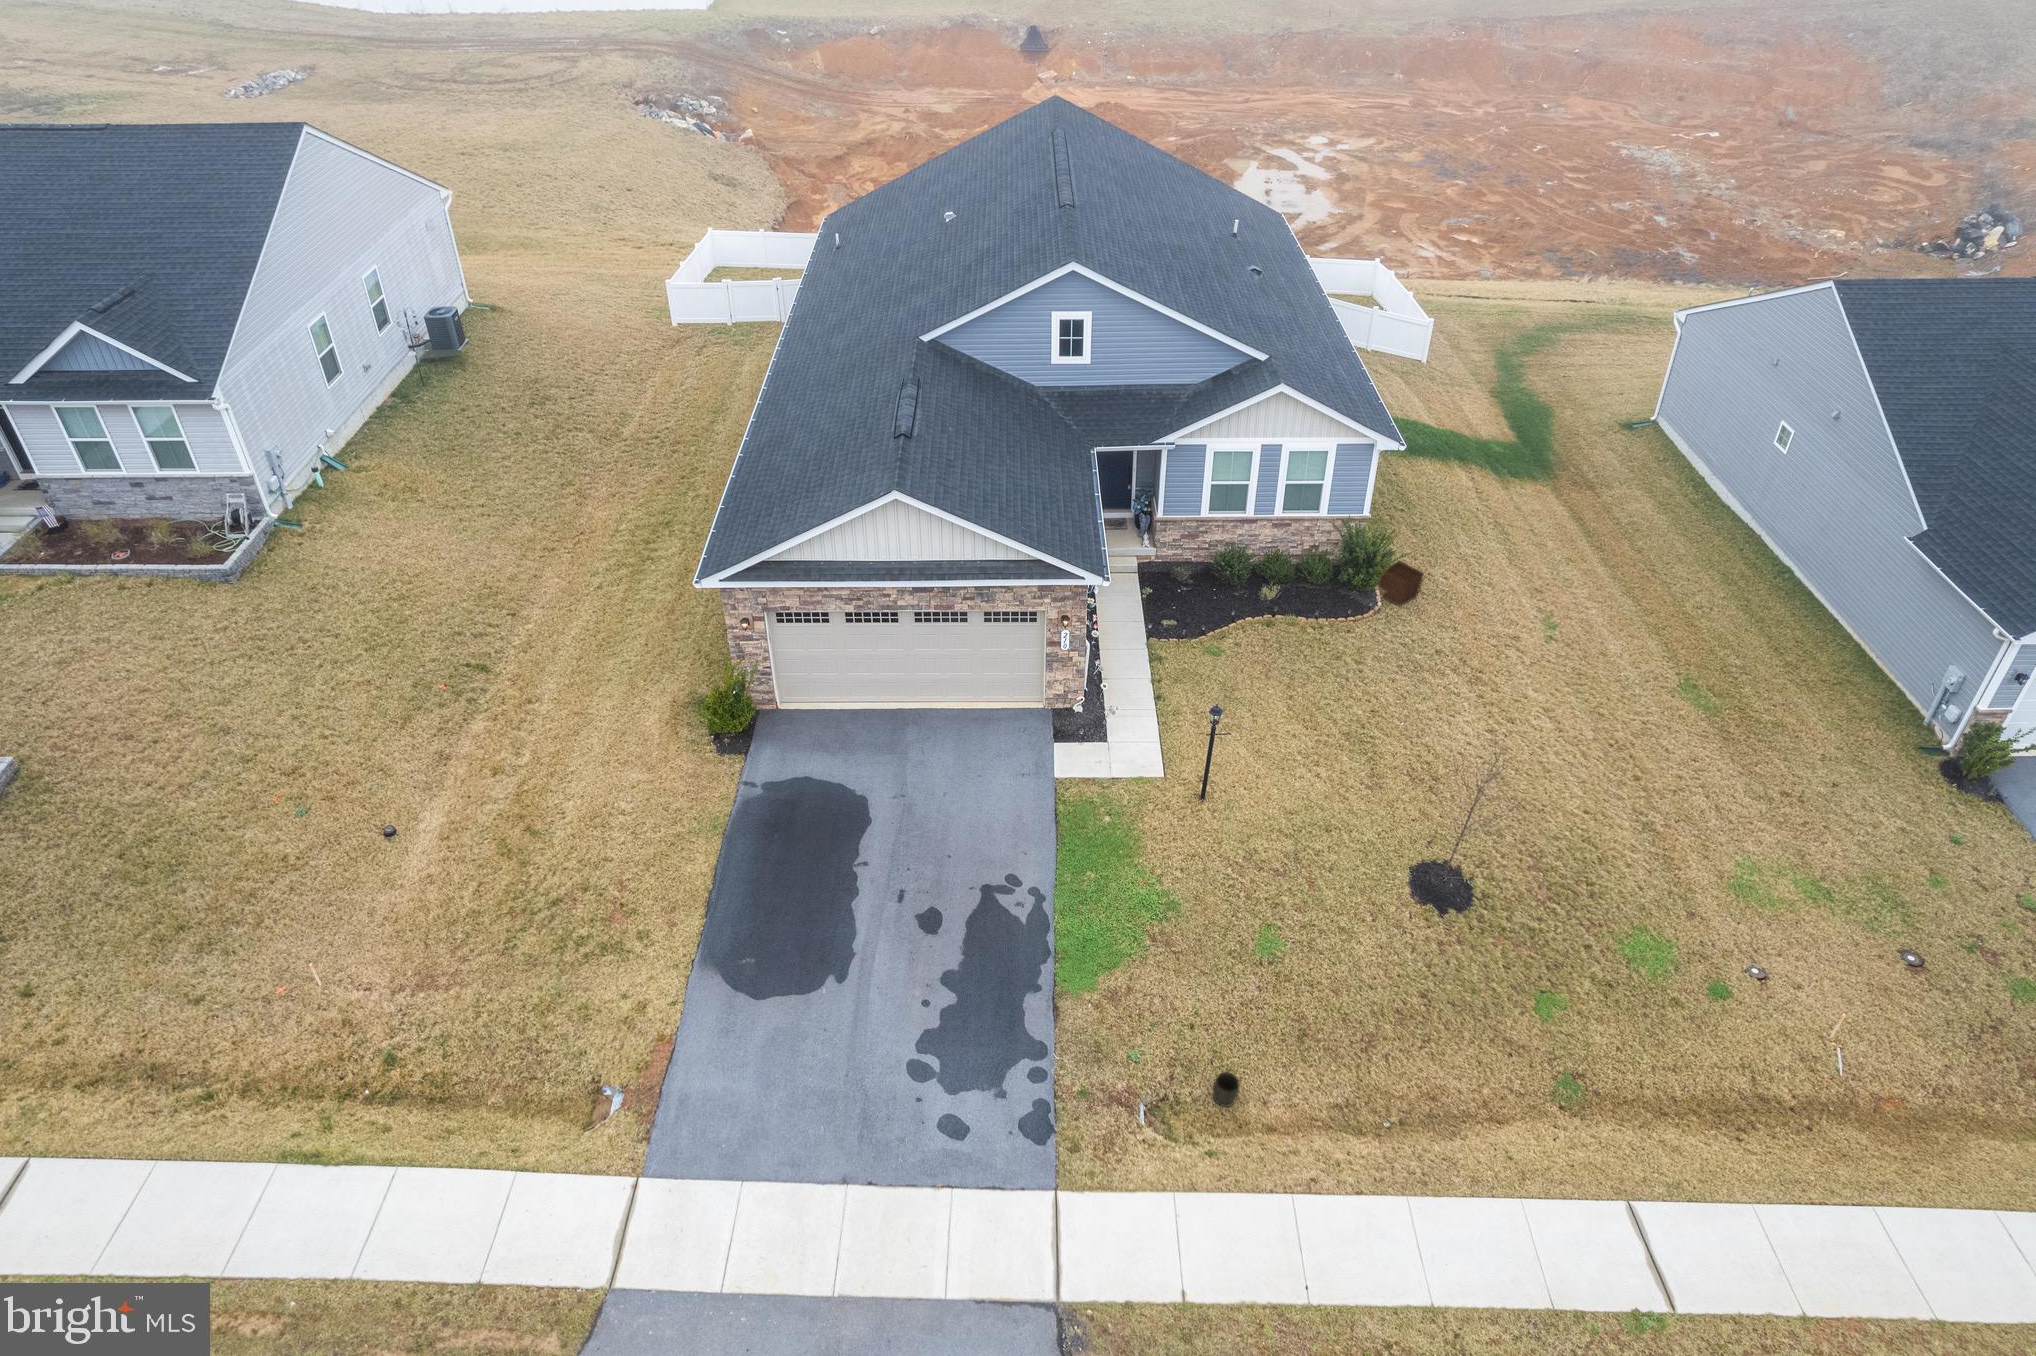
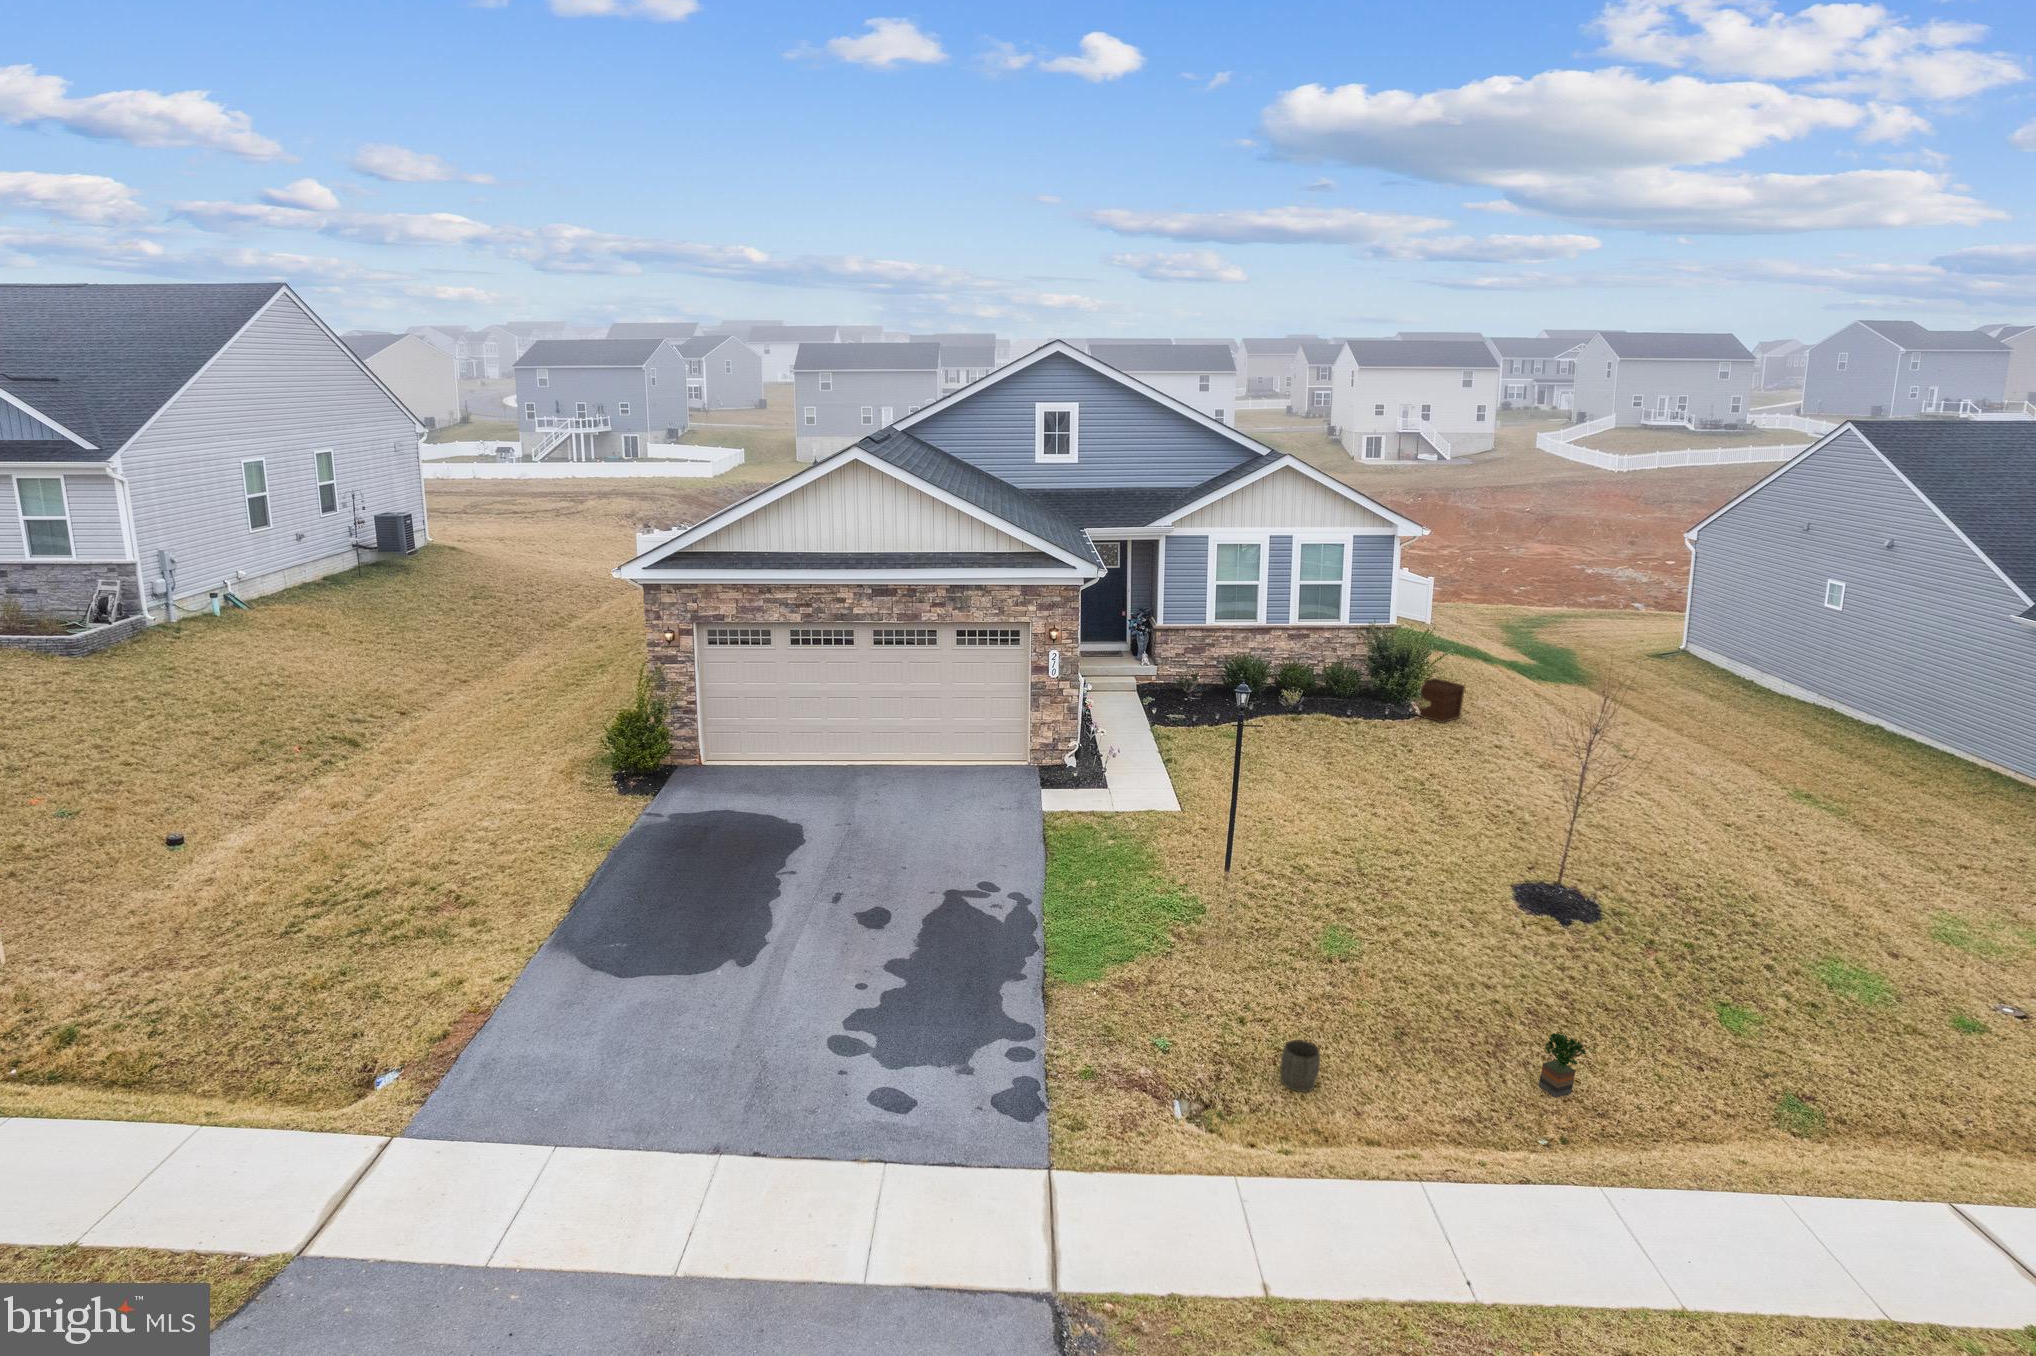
potted tree: none [1388,1066,1422,1106] -> present [1539,1033,1586,1097]

